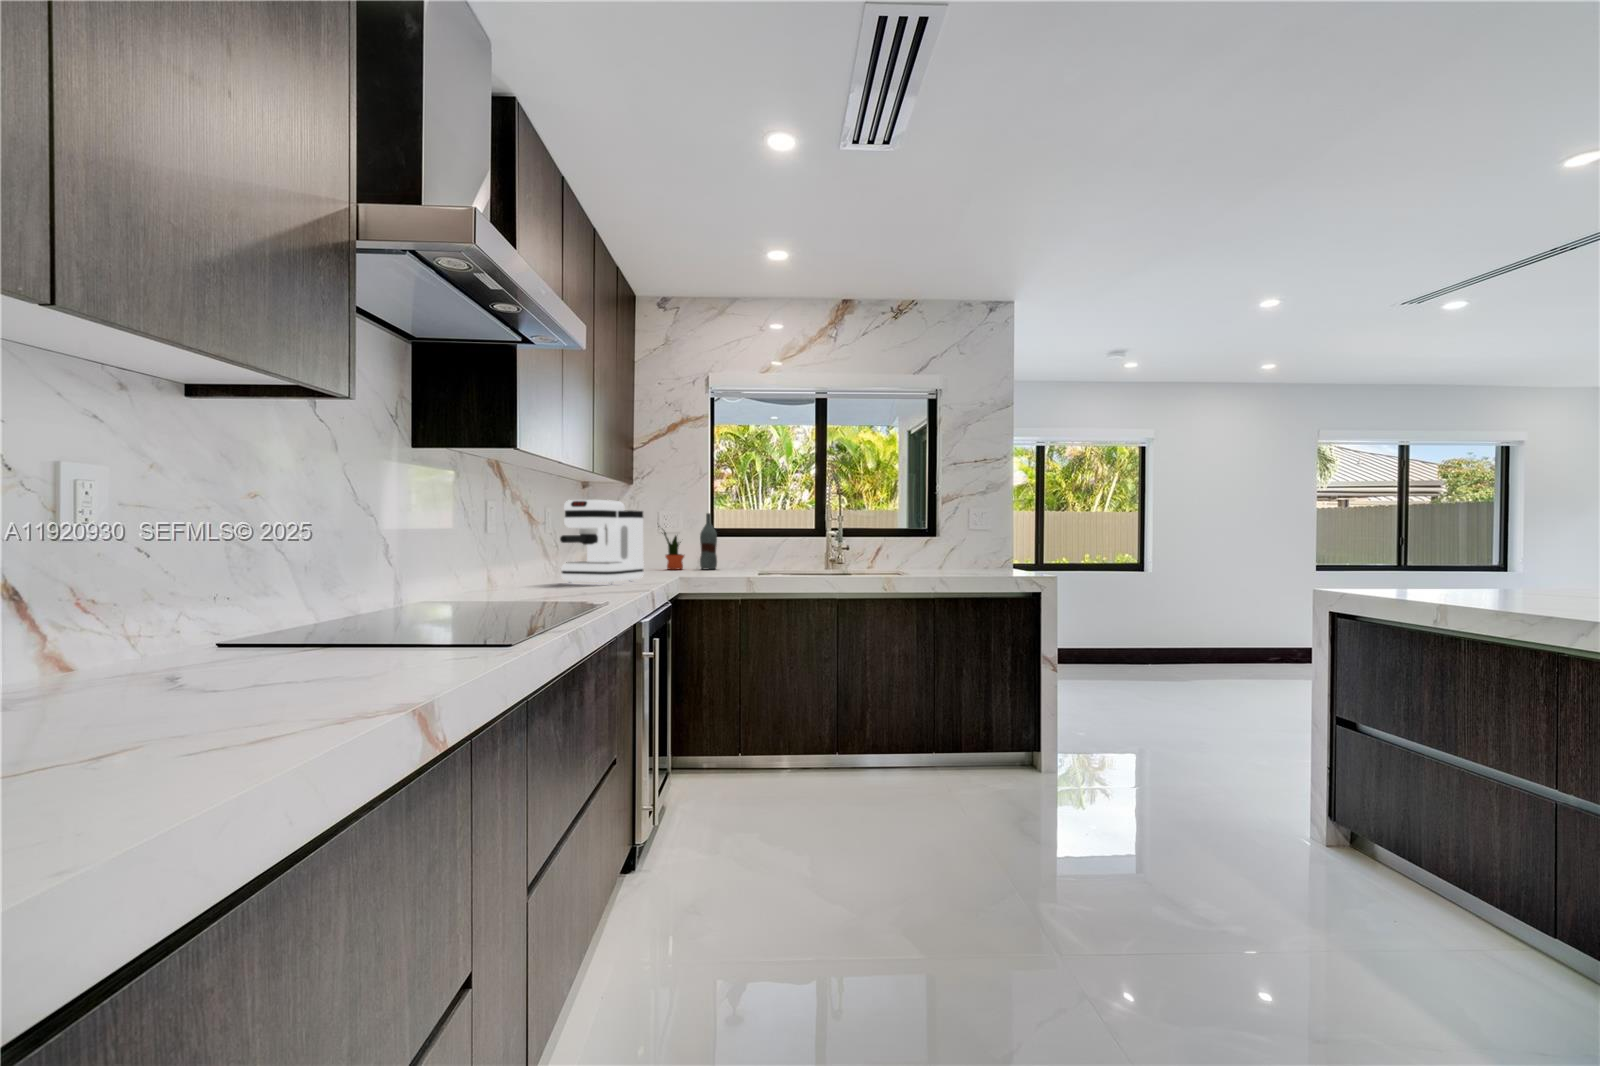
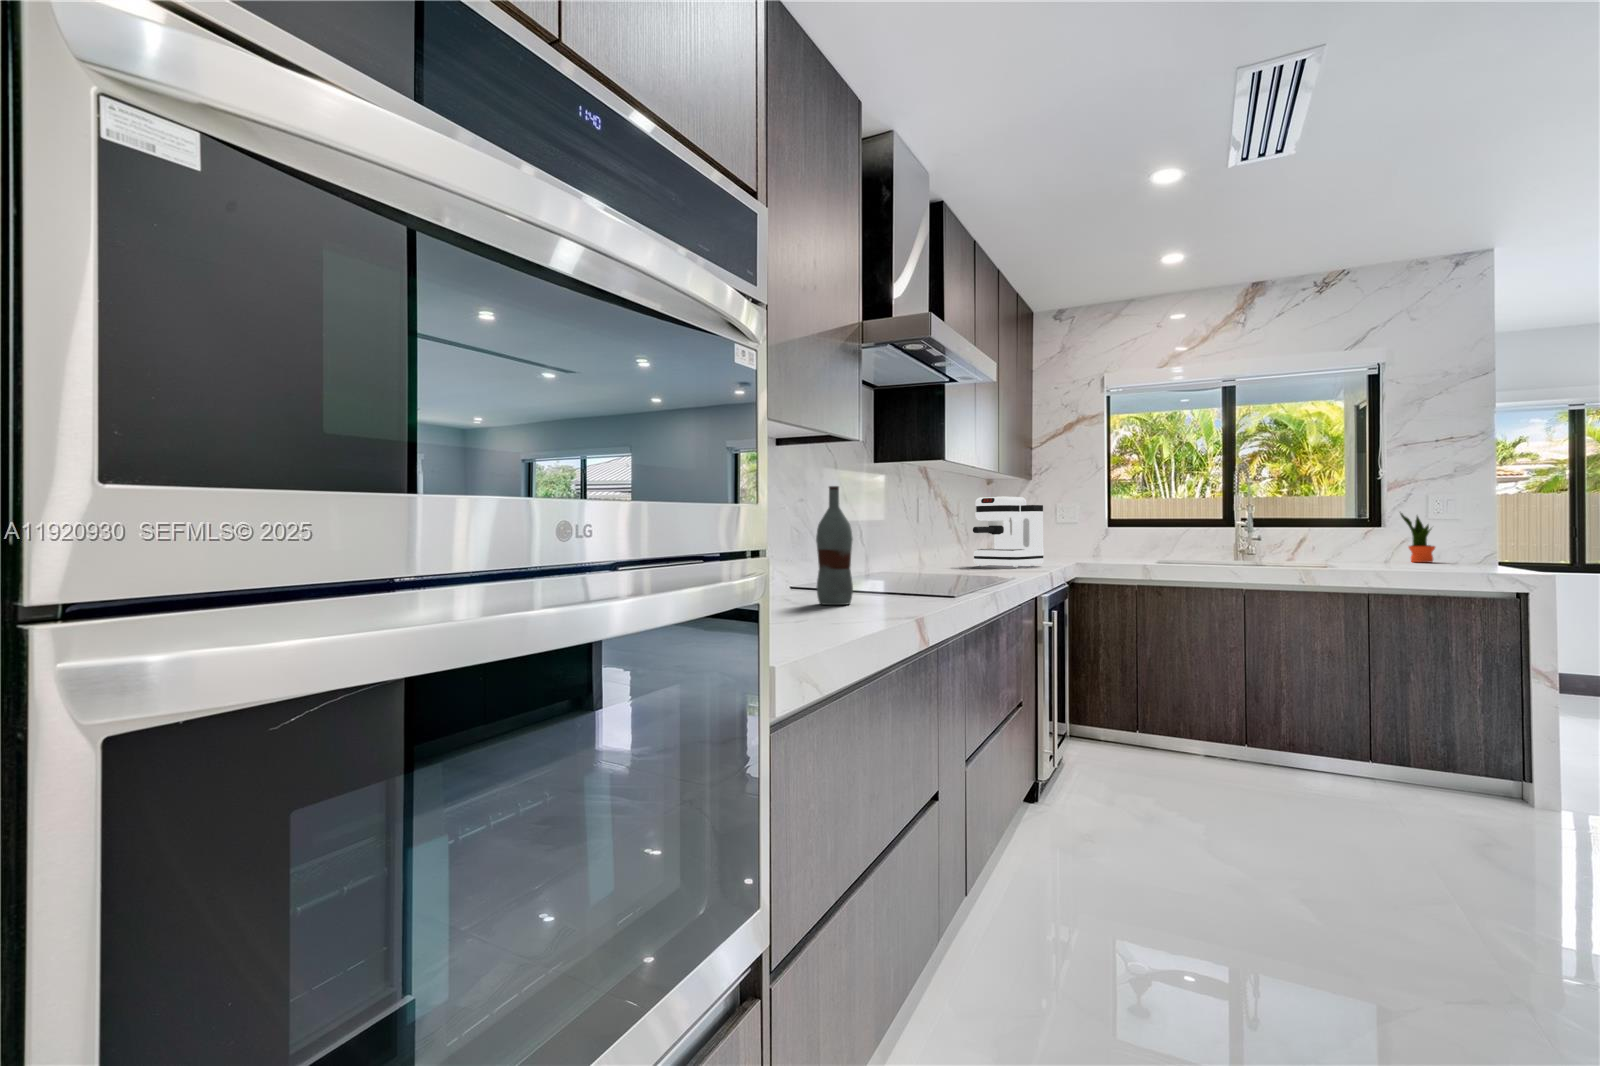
bottle: present [700,513,717,569] -> present [816,486,853,605]
potted plant: present [658,526,684,570] -> present [1400,513,1435,562]

